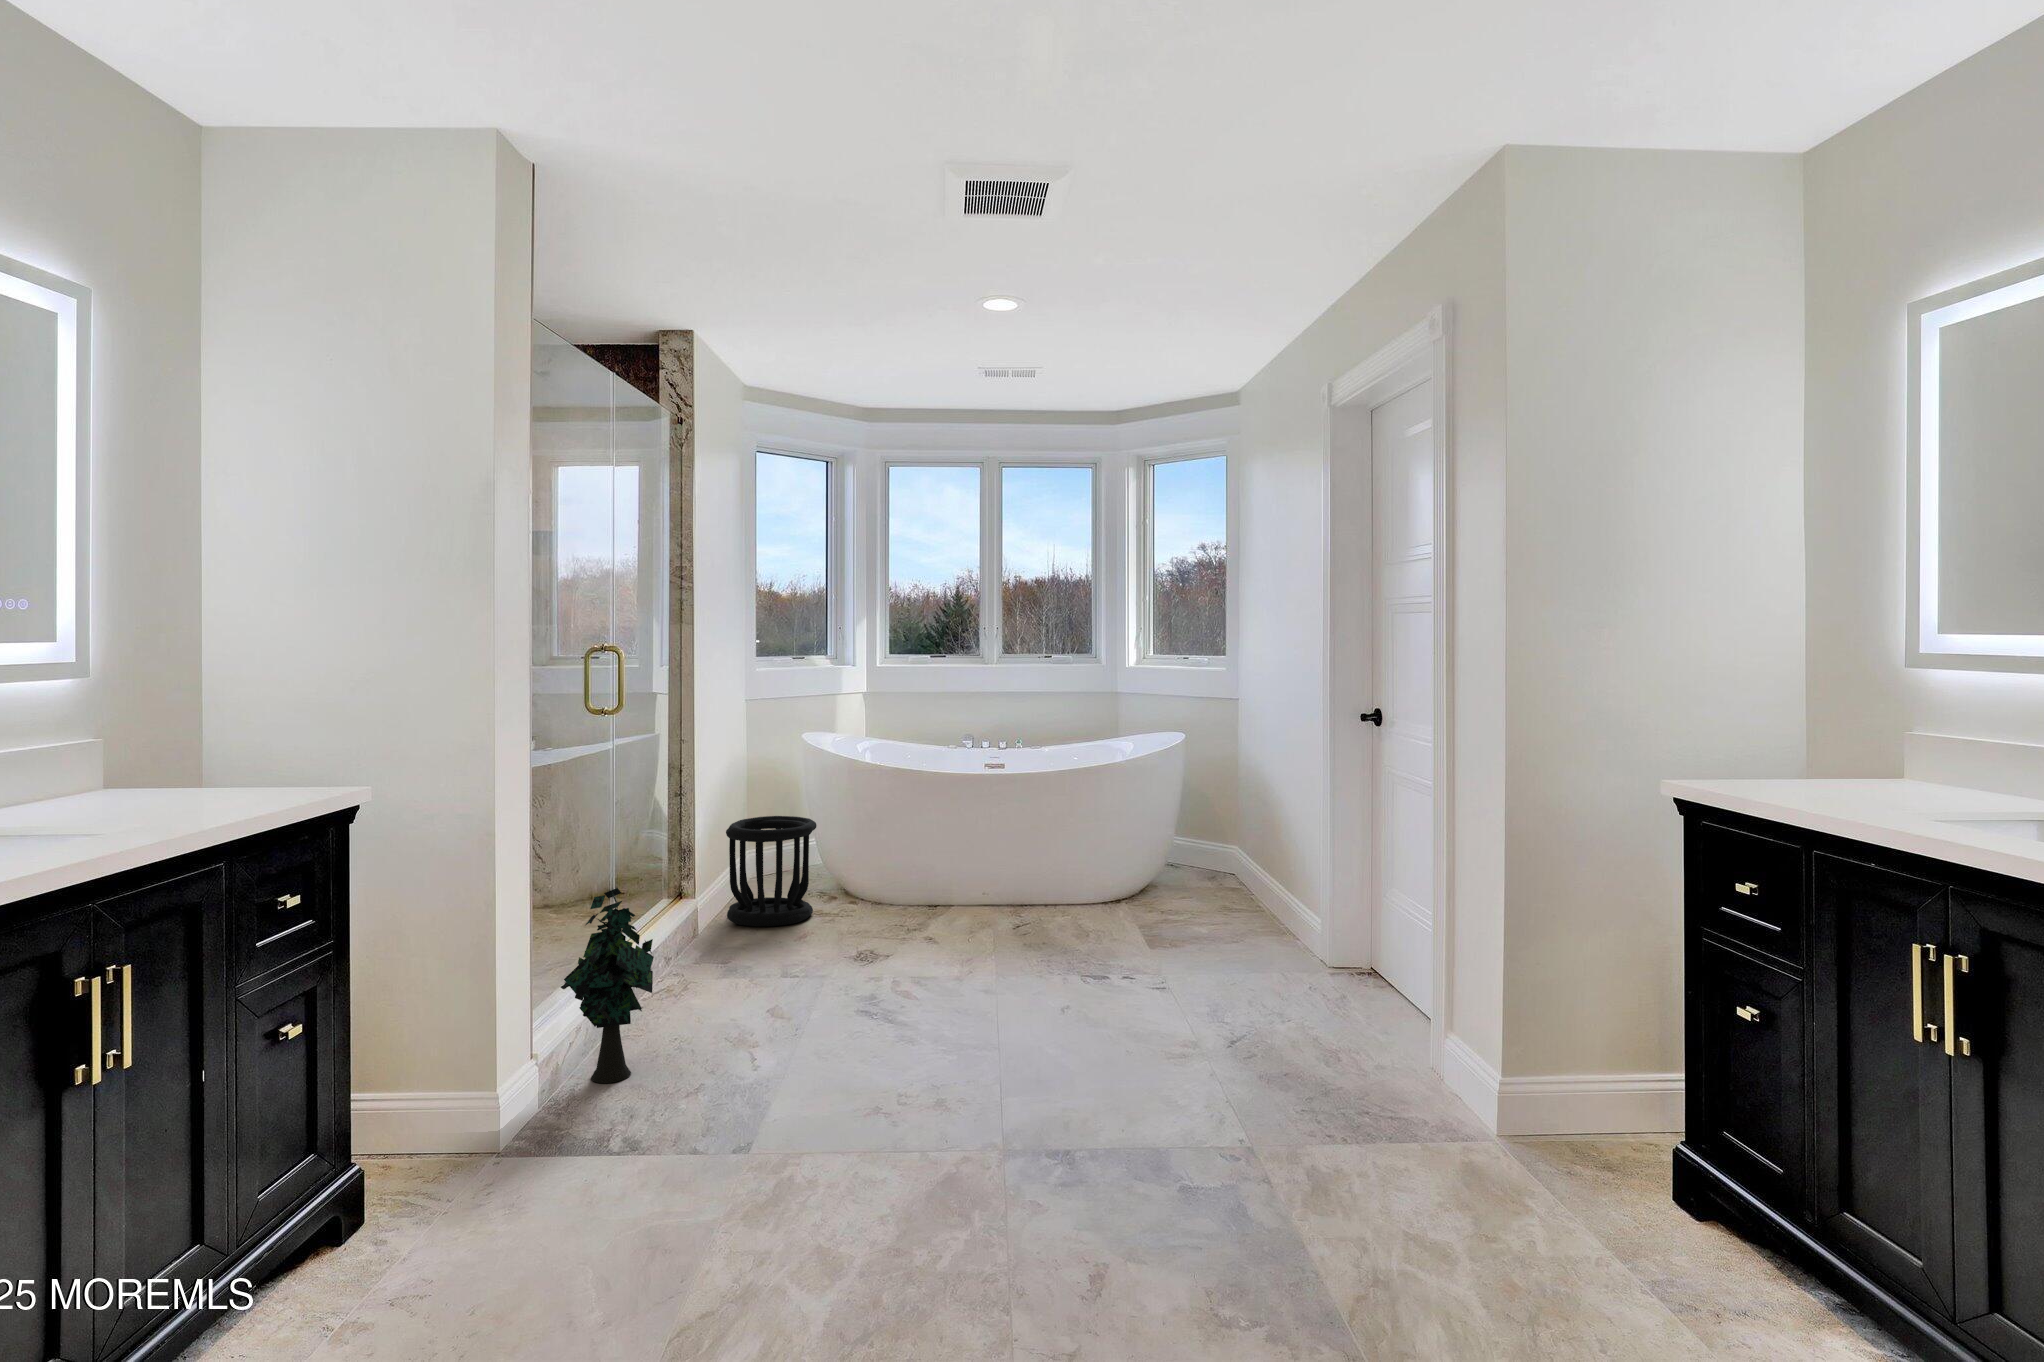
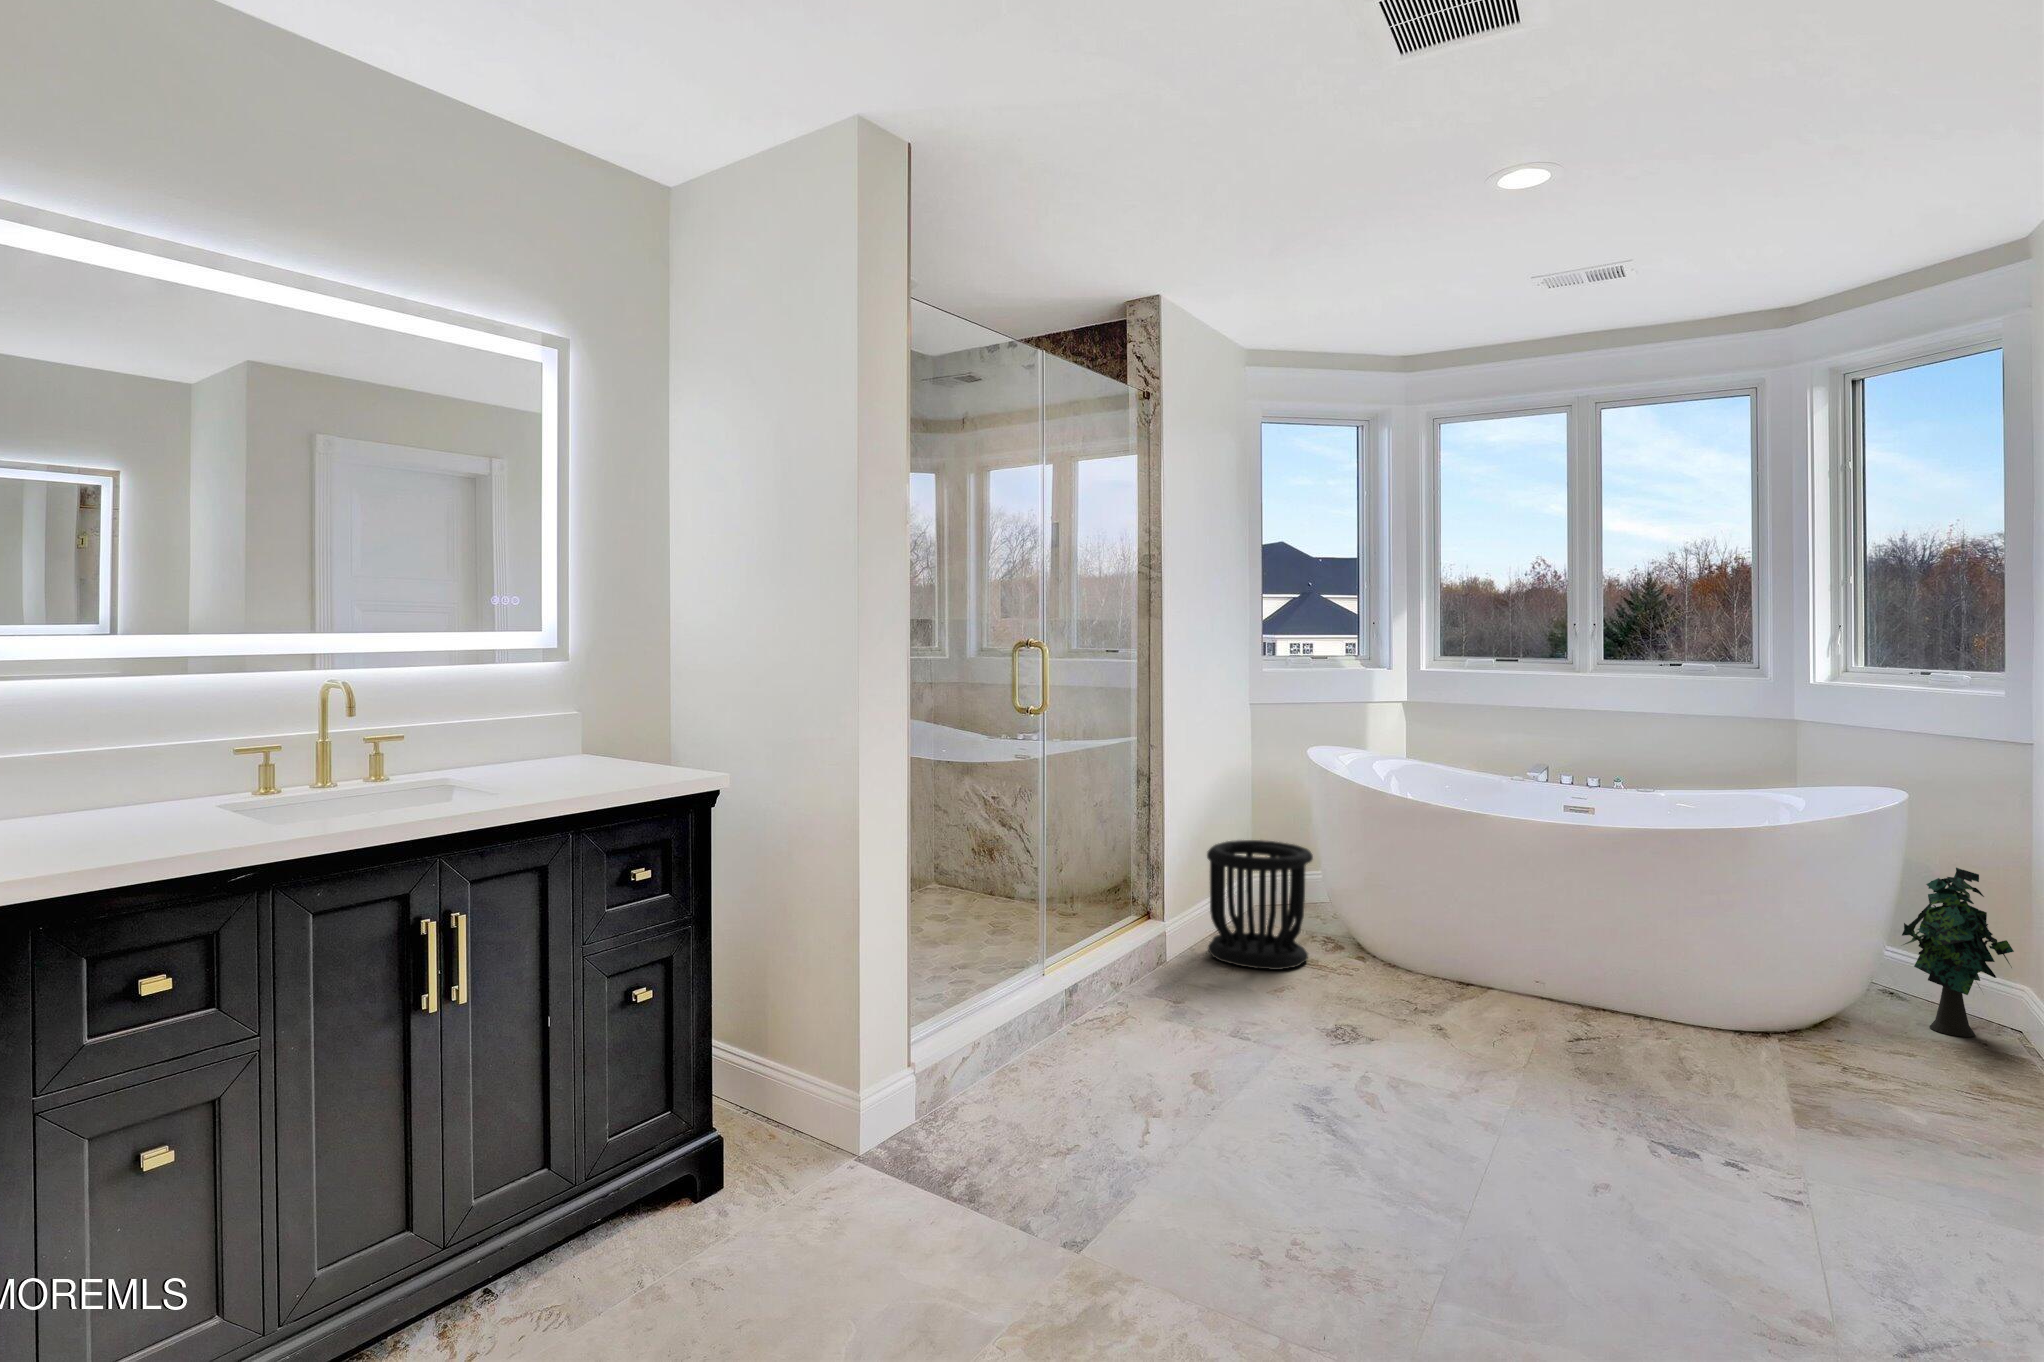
decorative plant: present [561,888,654,1083] -> present [1902,868,2014,1037]

